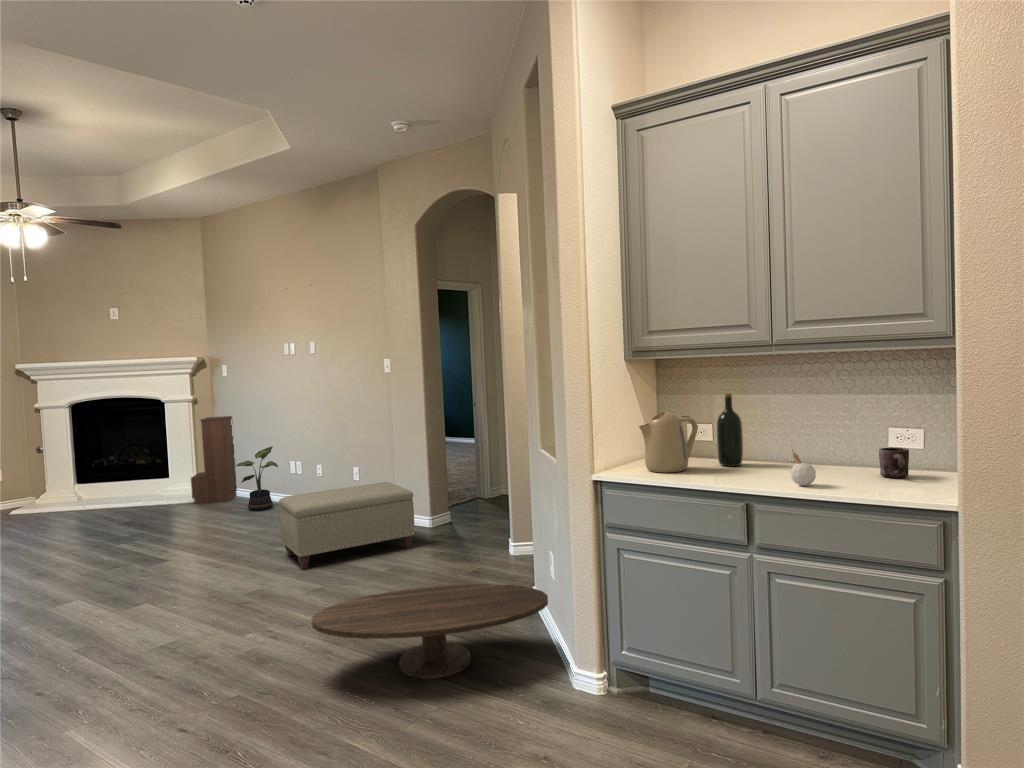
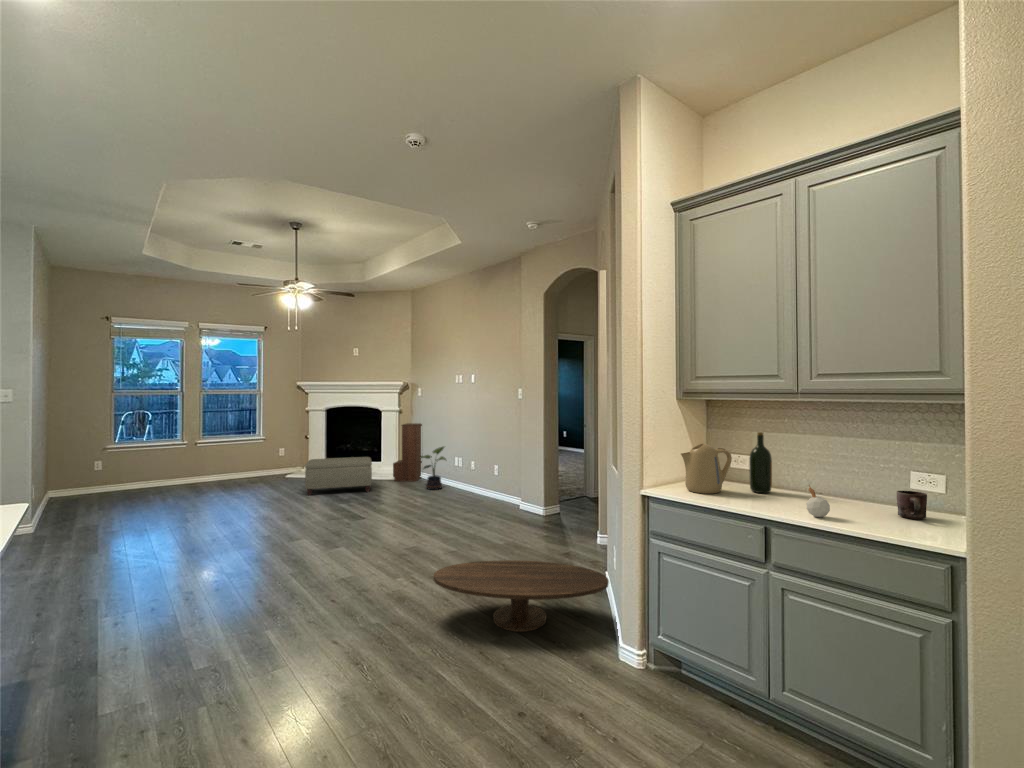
ottoman: present [279,482,415,569] -> present [305,457,372,496]

